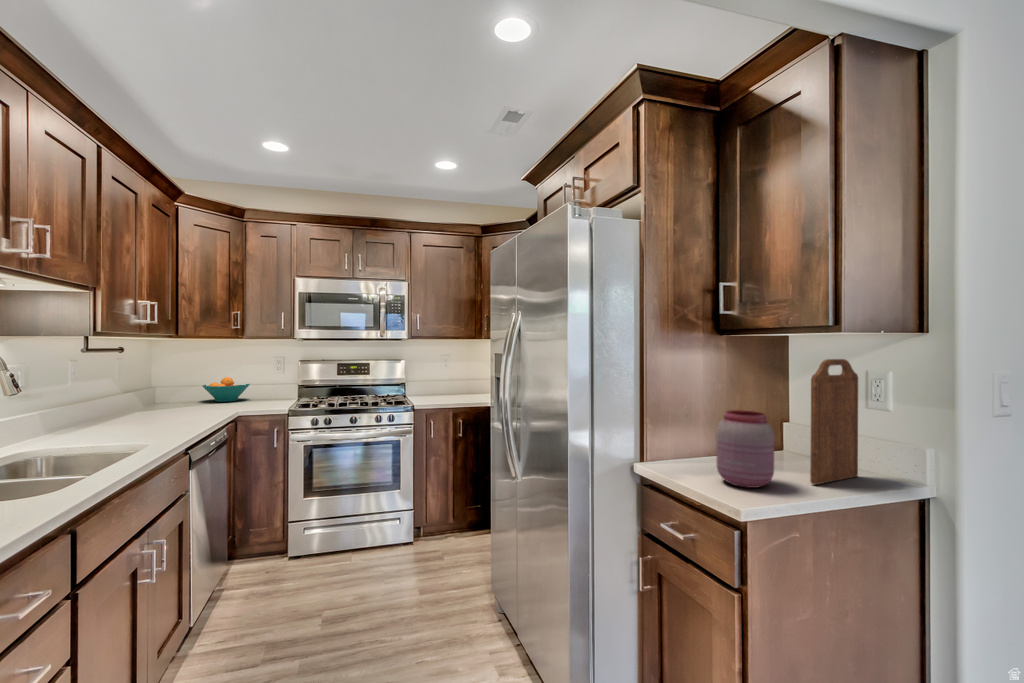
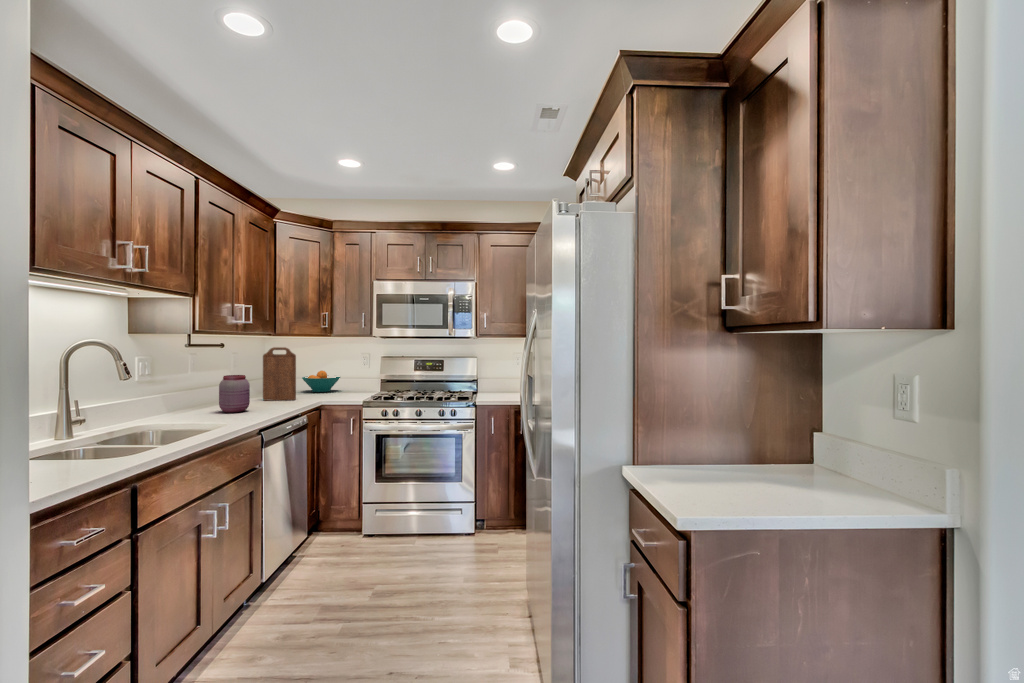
cutting board: present [810,359,858,484] -> present [263,347,296,401]
jar: present [716,410,774,488] -> present [219,375,250,413]

